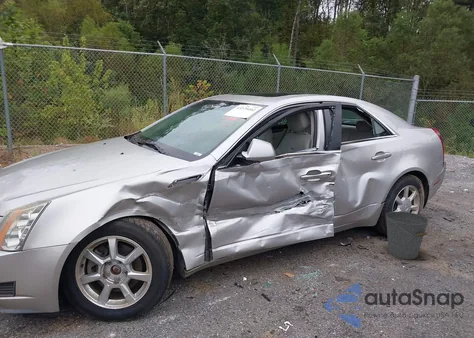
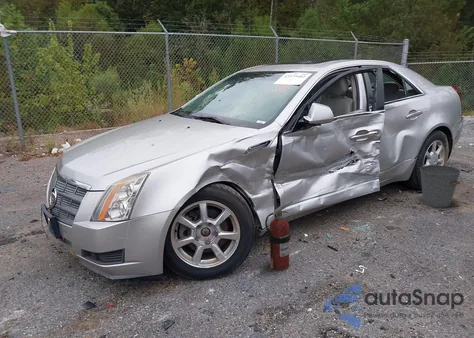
fire extinguisher: none [181,242,218,317] -> present [265,201,293,270]

